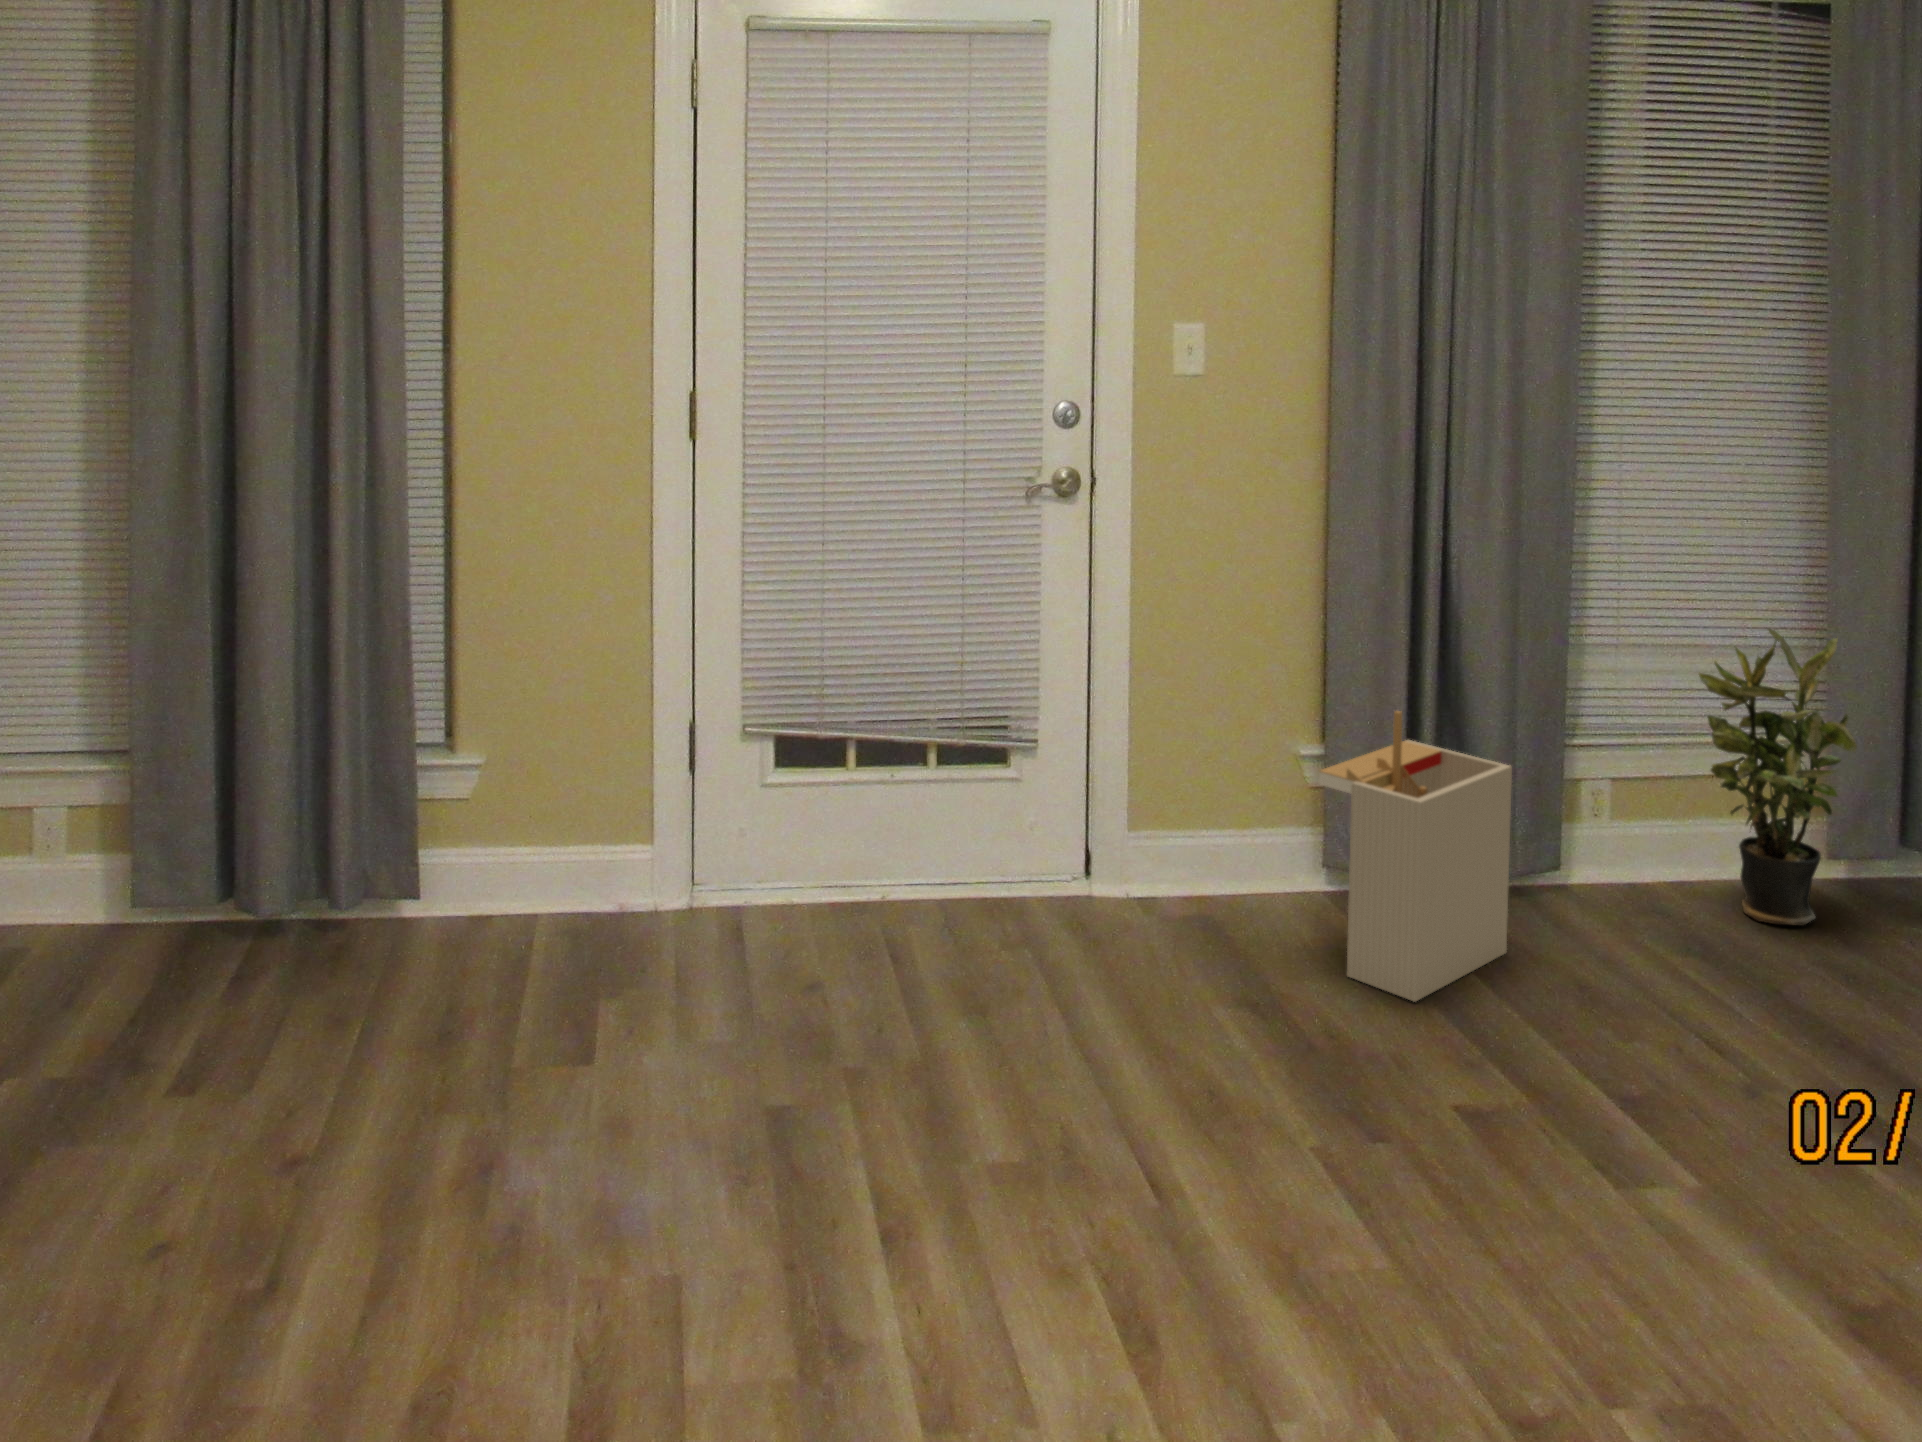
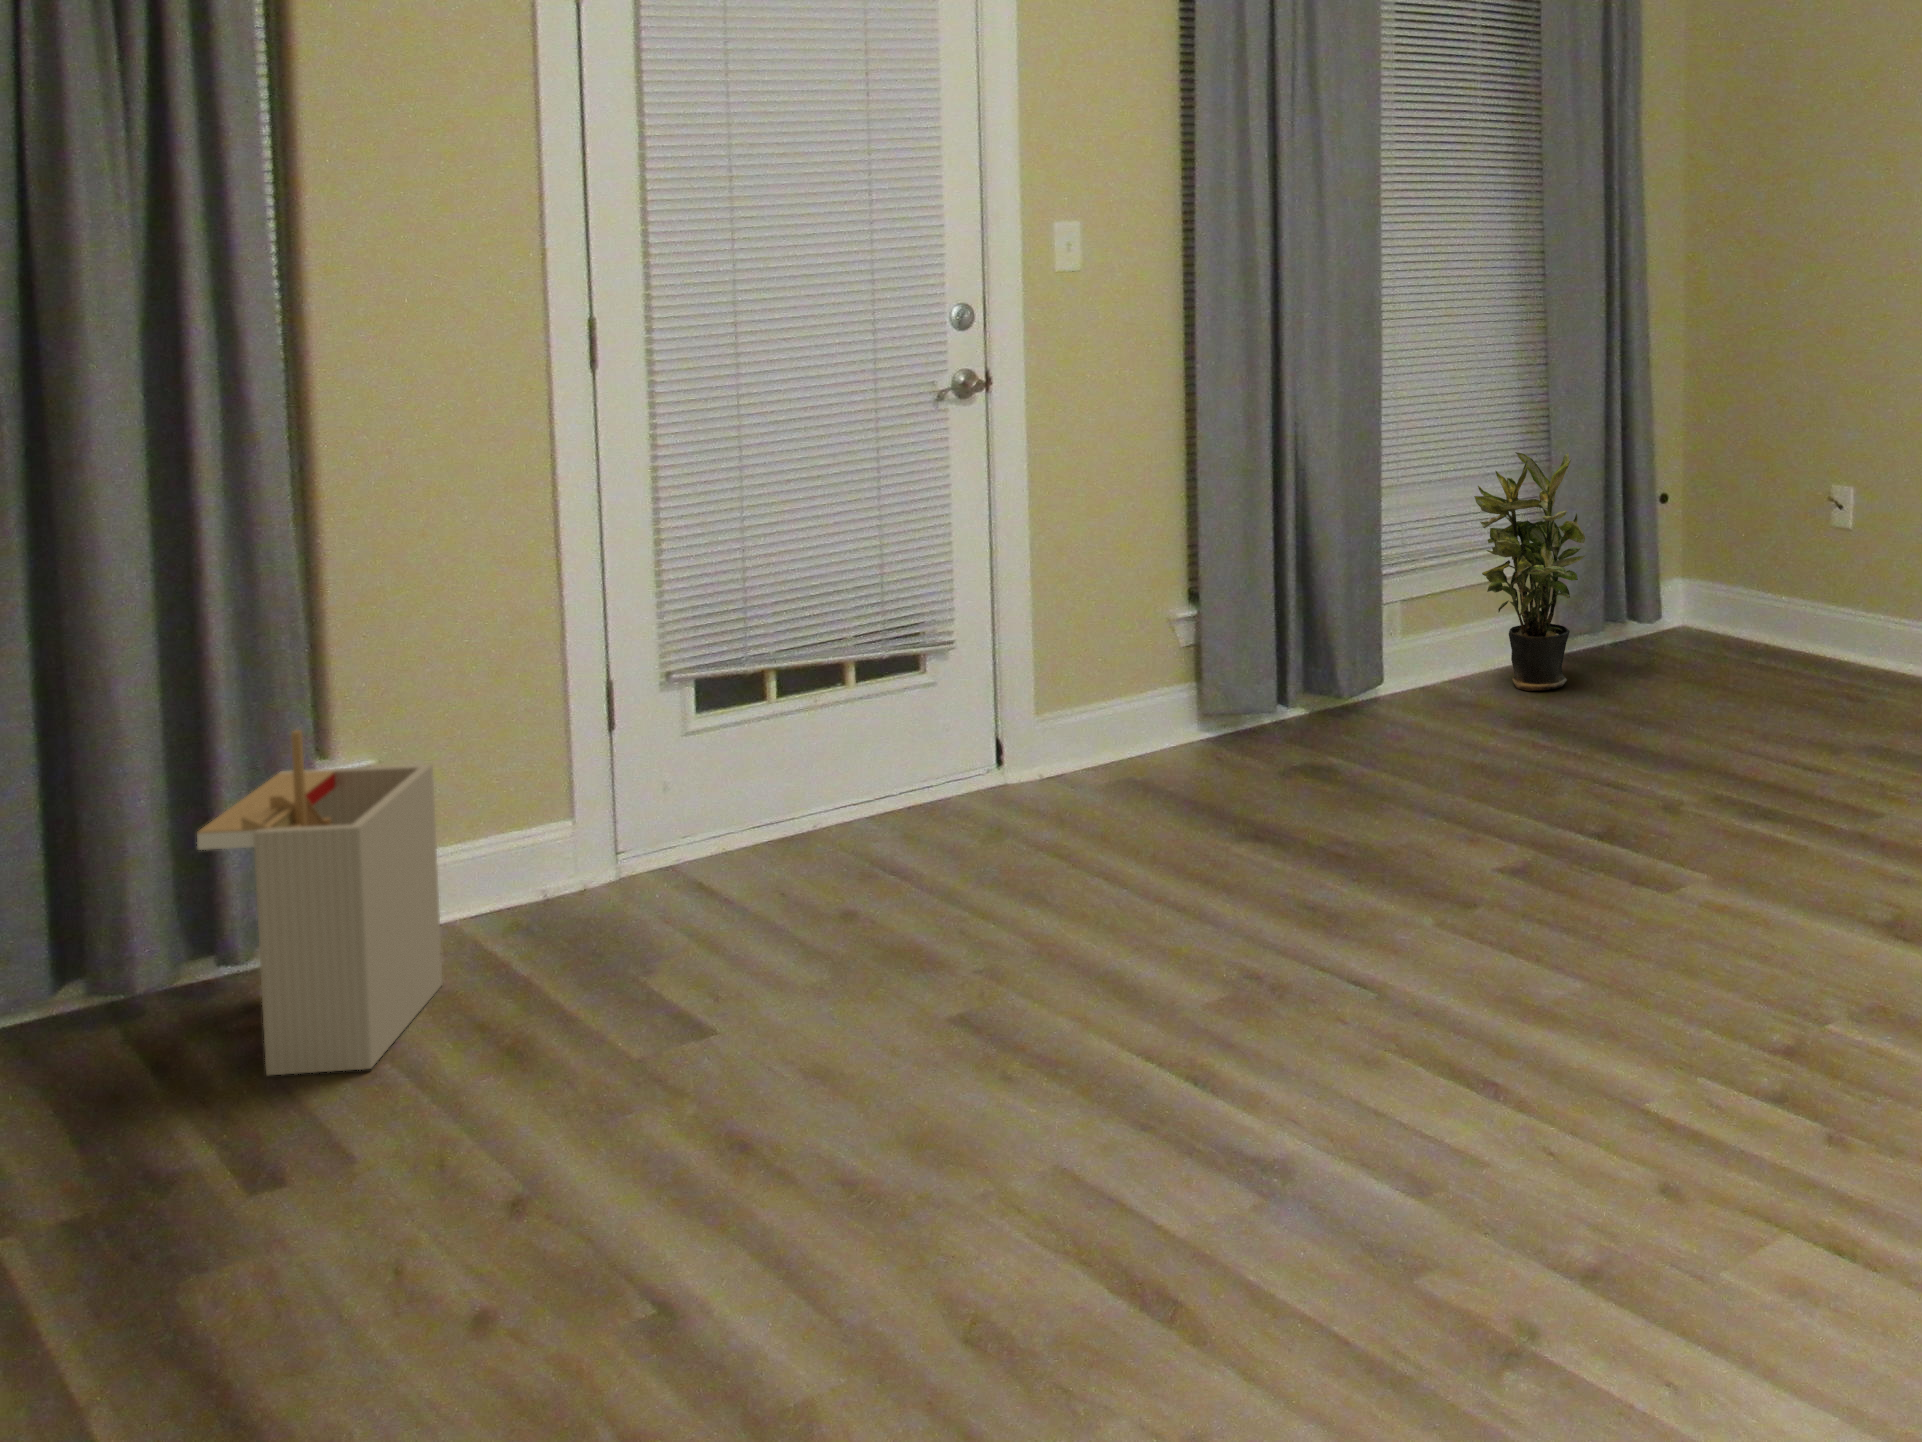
storage bin: present [1319,711,1512,1001] -> present [197,730,443,1076]

